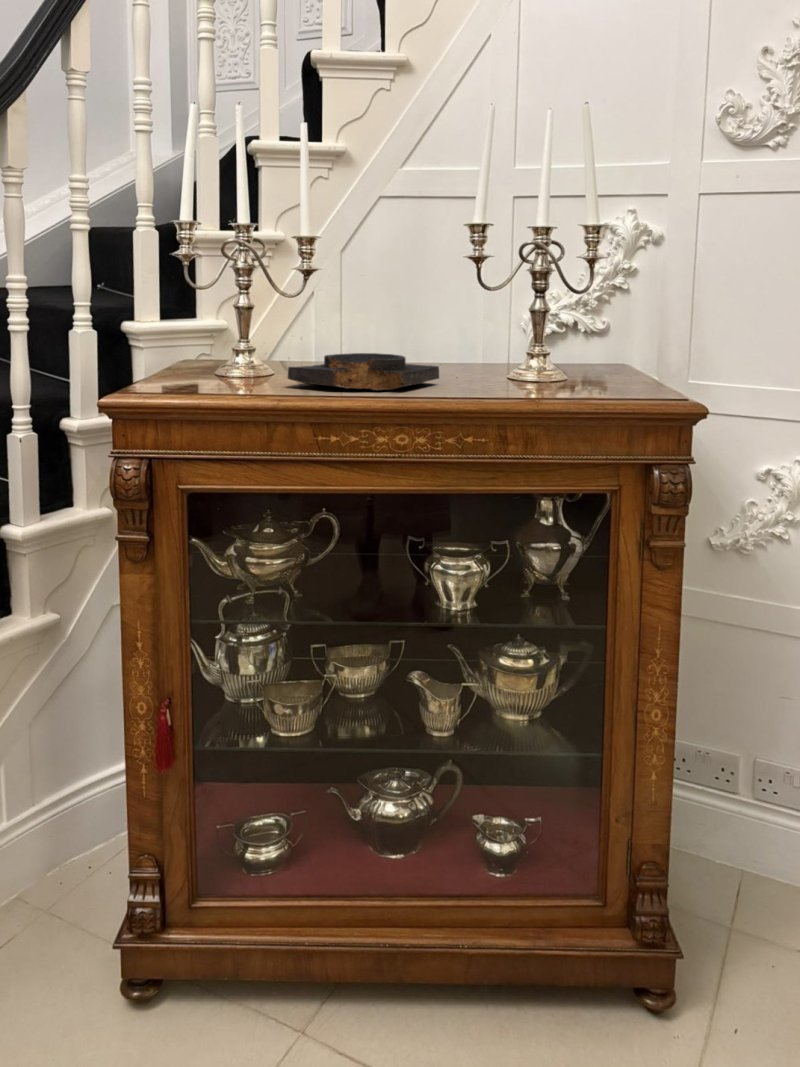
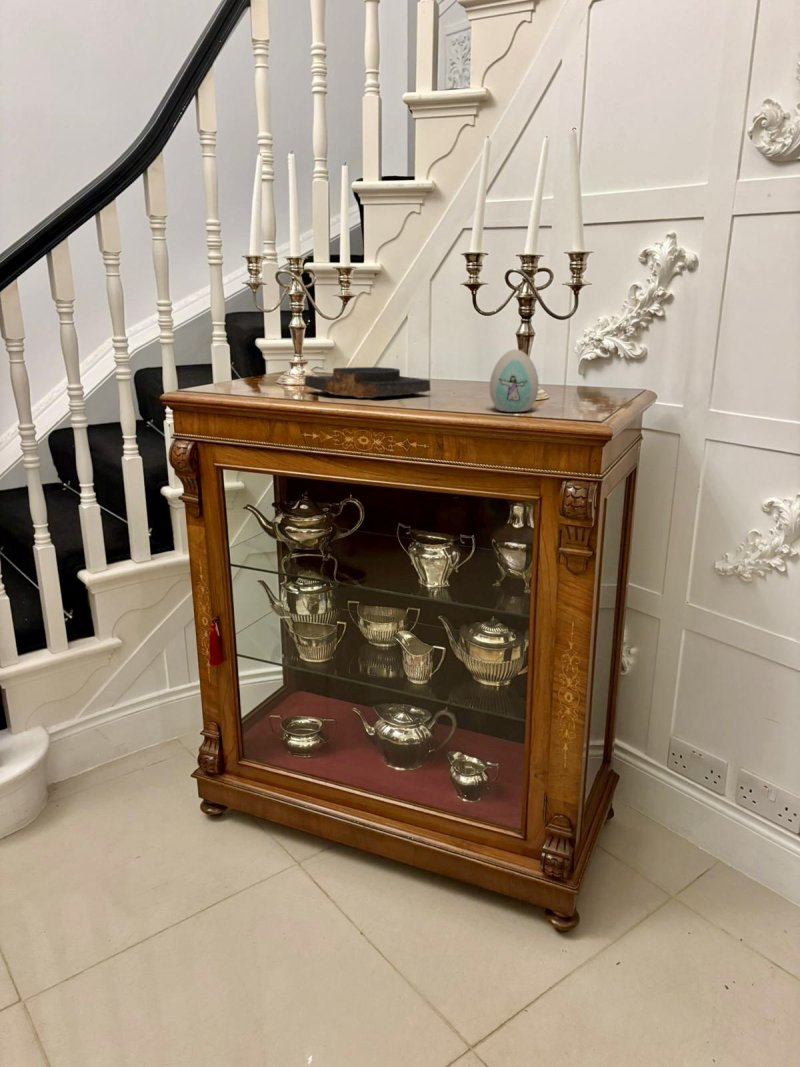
decorative egg: none [547,330,600,397] -> present [490,349,539,412]

